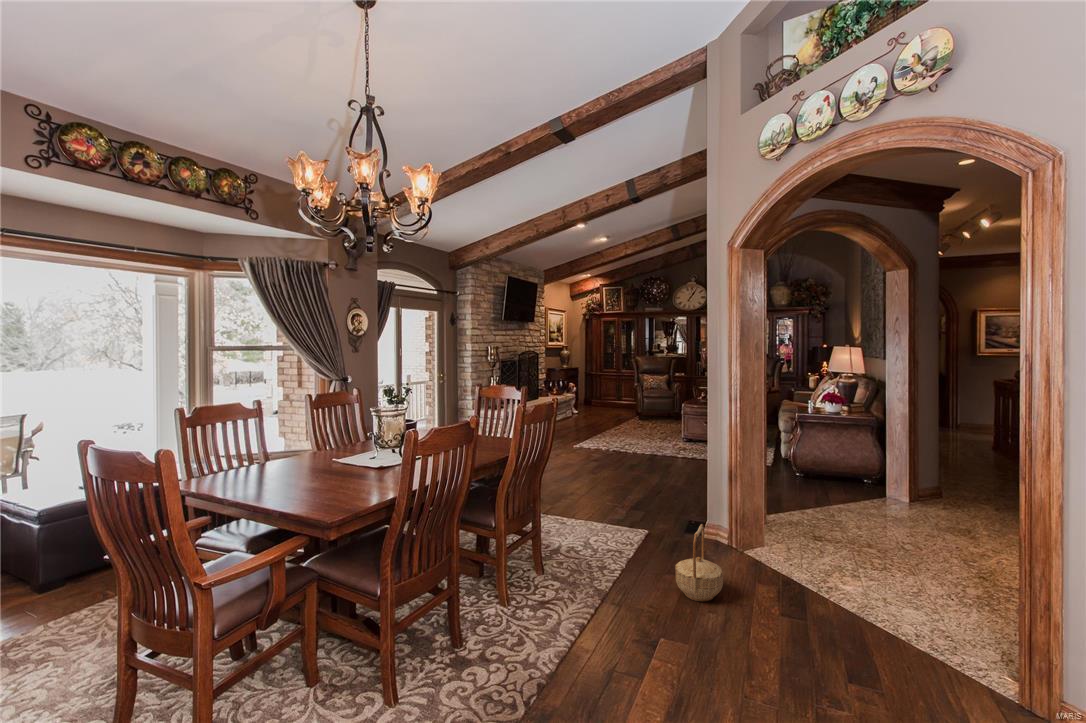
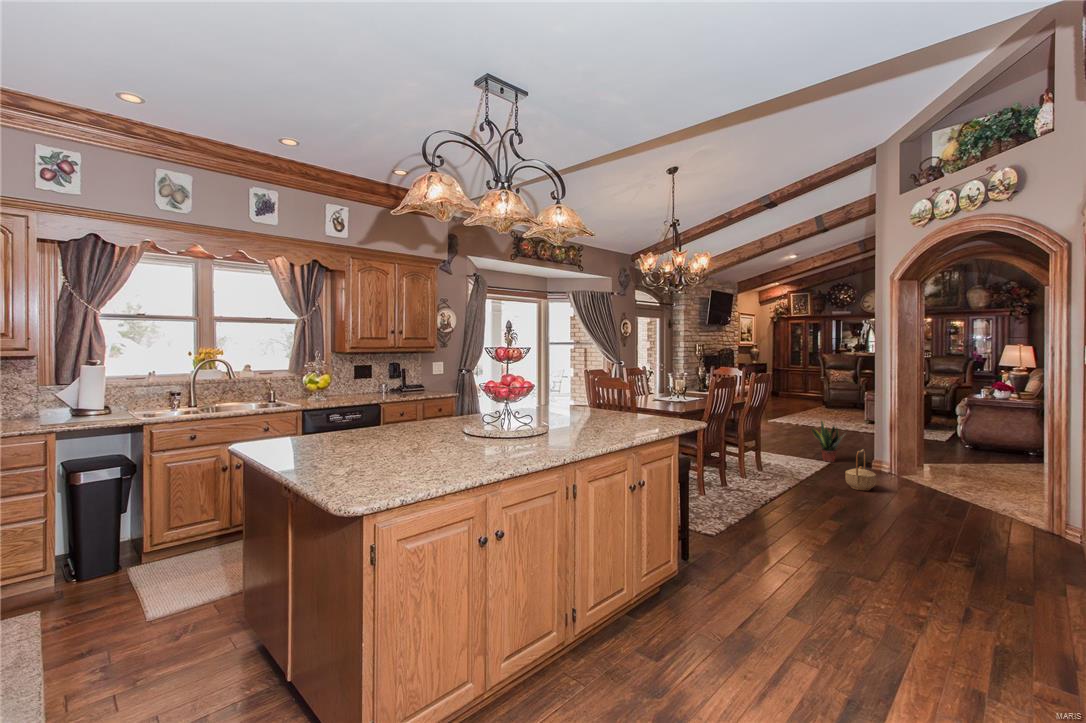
potted plant: none [623,459,671,524] -> present [812,421,844,462]

